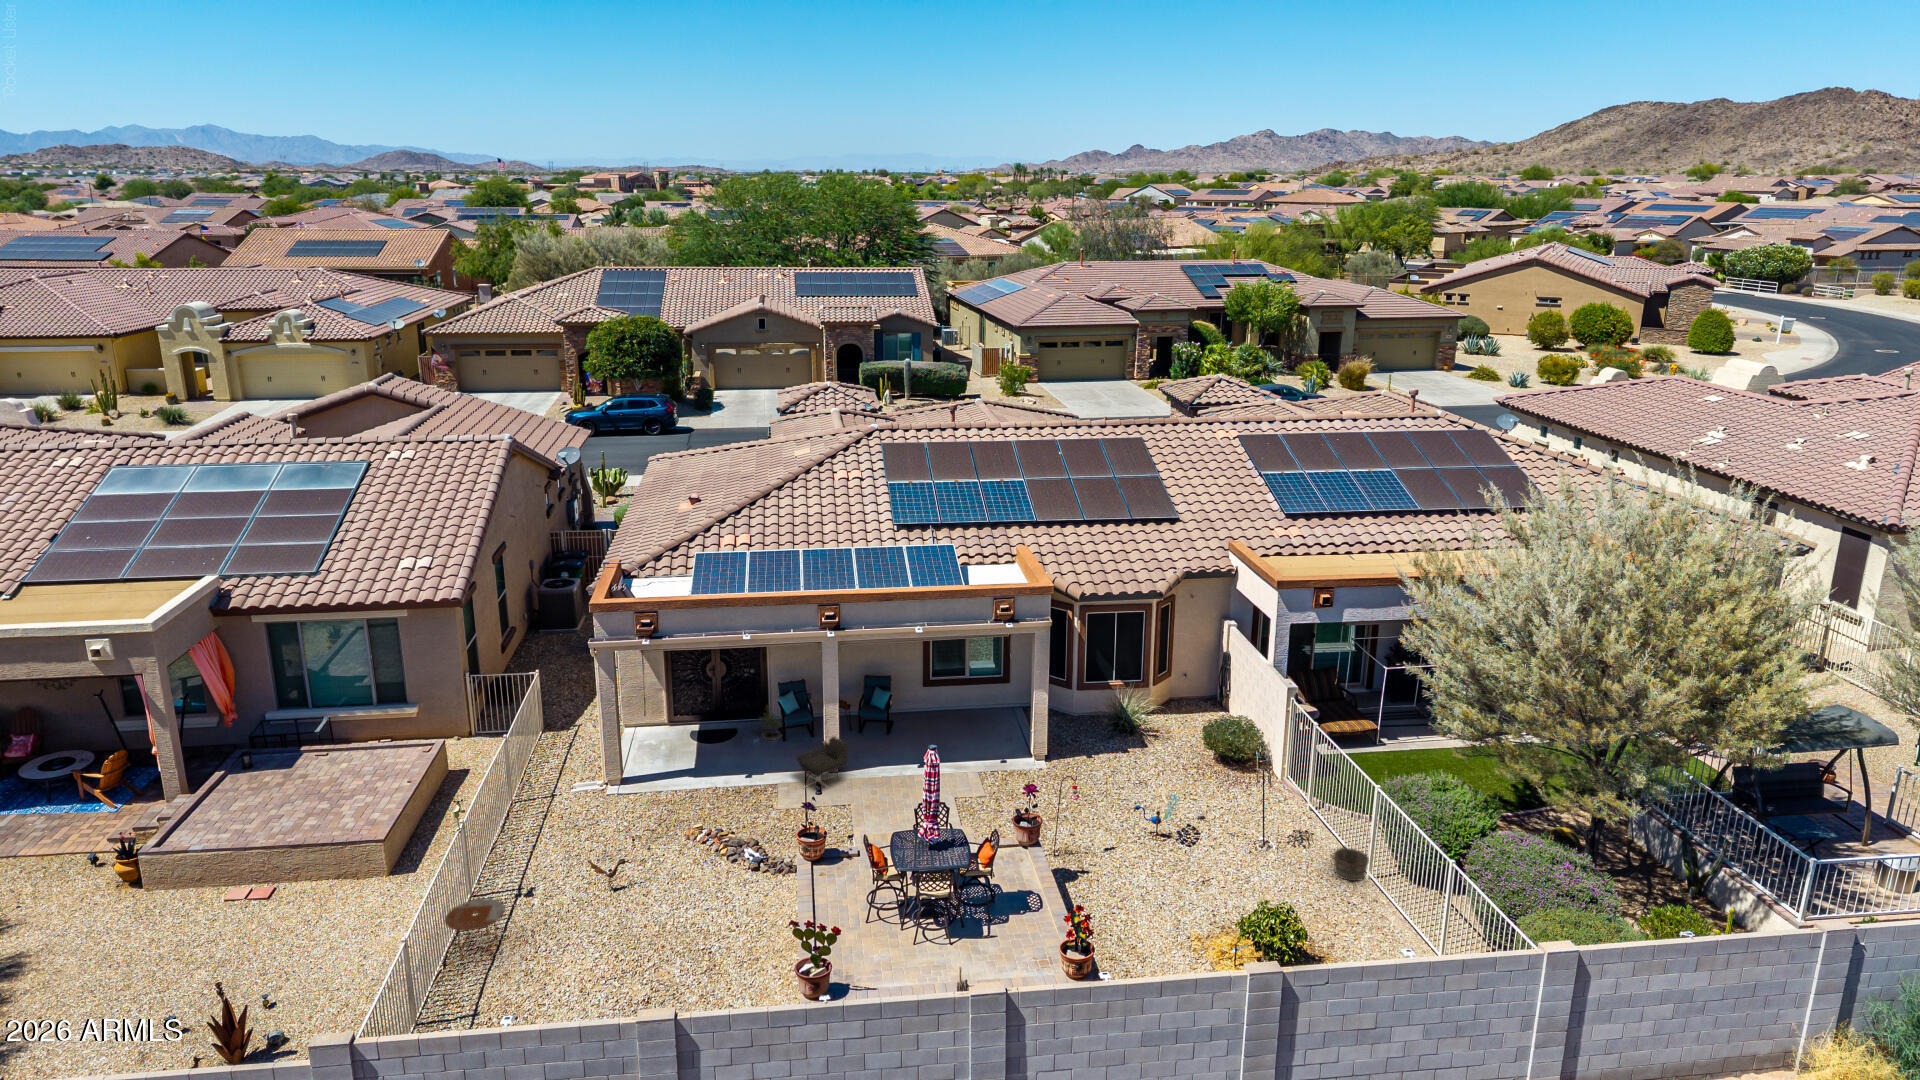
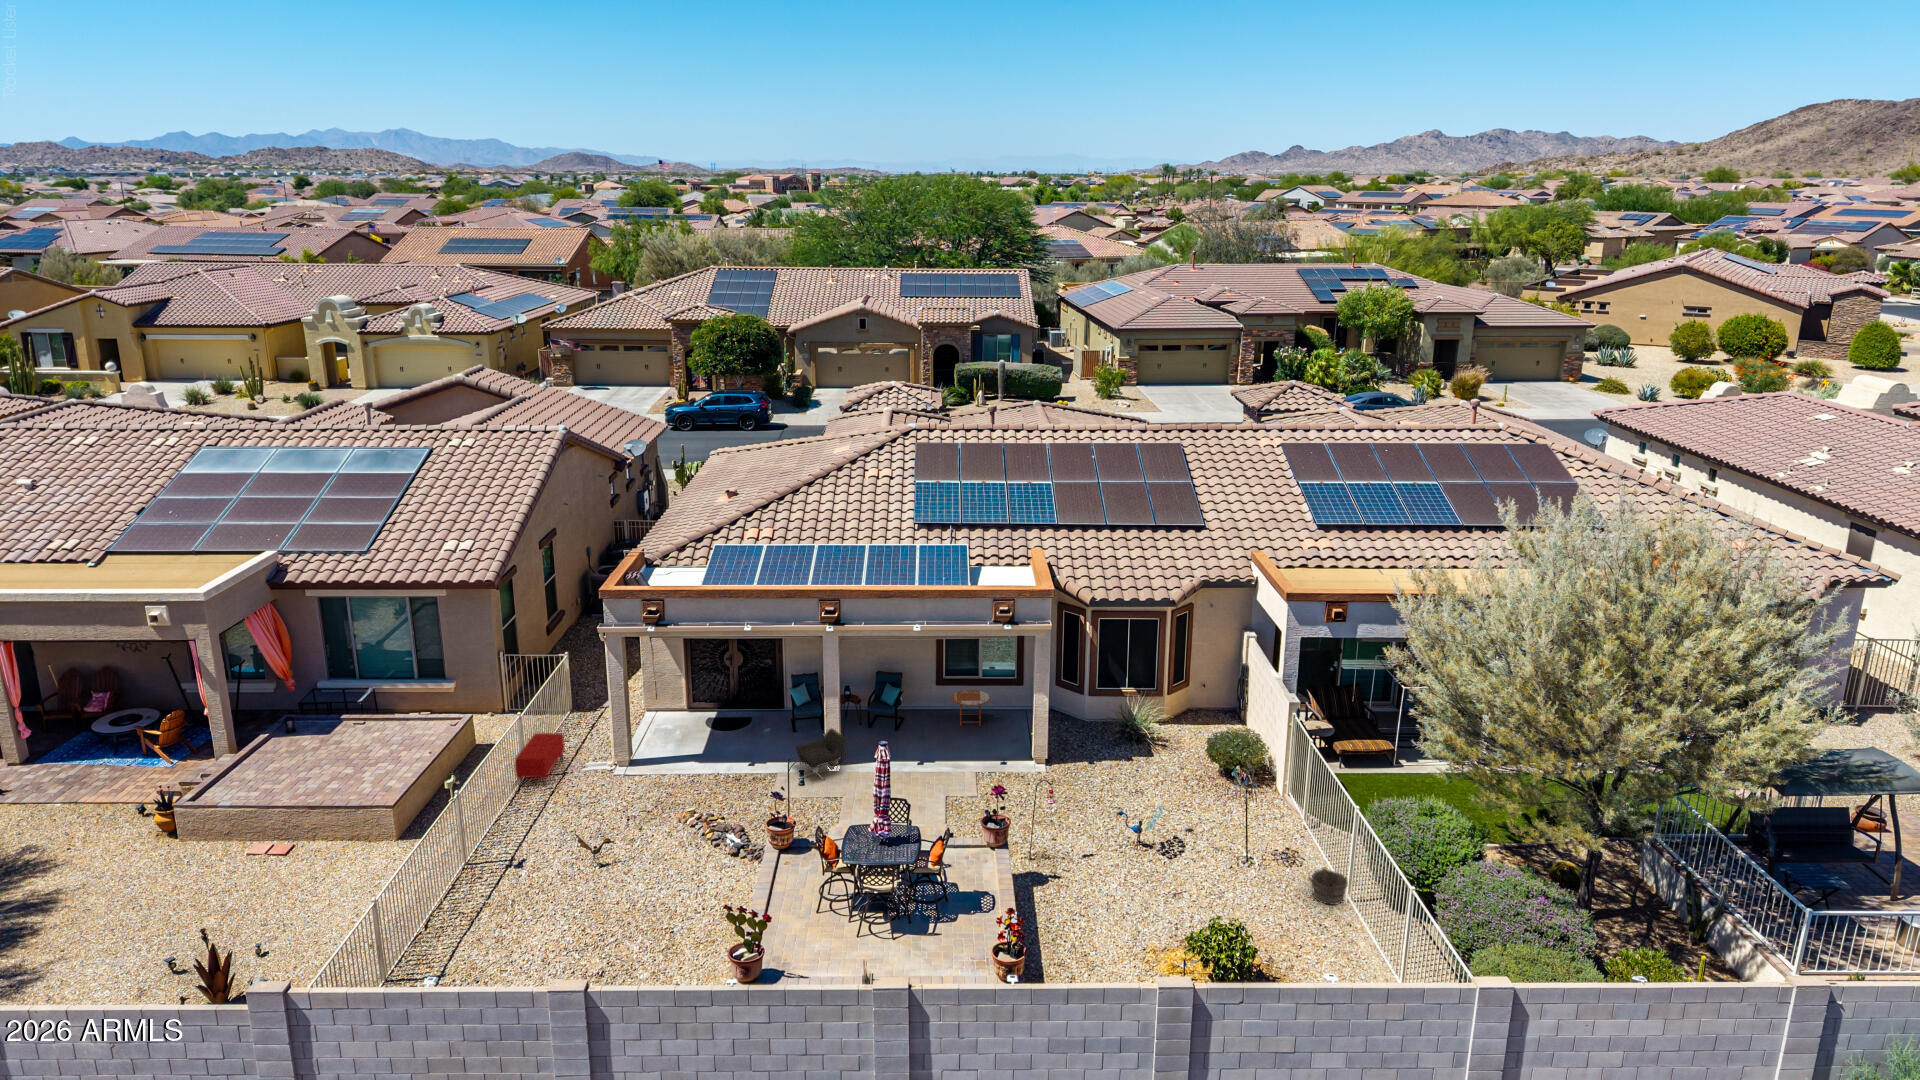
potted tree: present [761,705,781,740] -> none [769,695,793,731]
bench: none [504,755,551,812] -> present [515,733,565,785]
side table: present [445,898,505,957] -> present [951,690,990,726]

